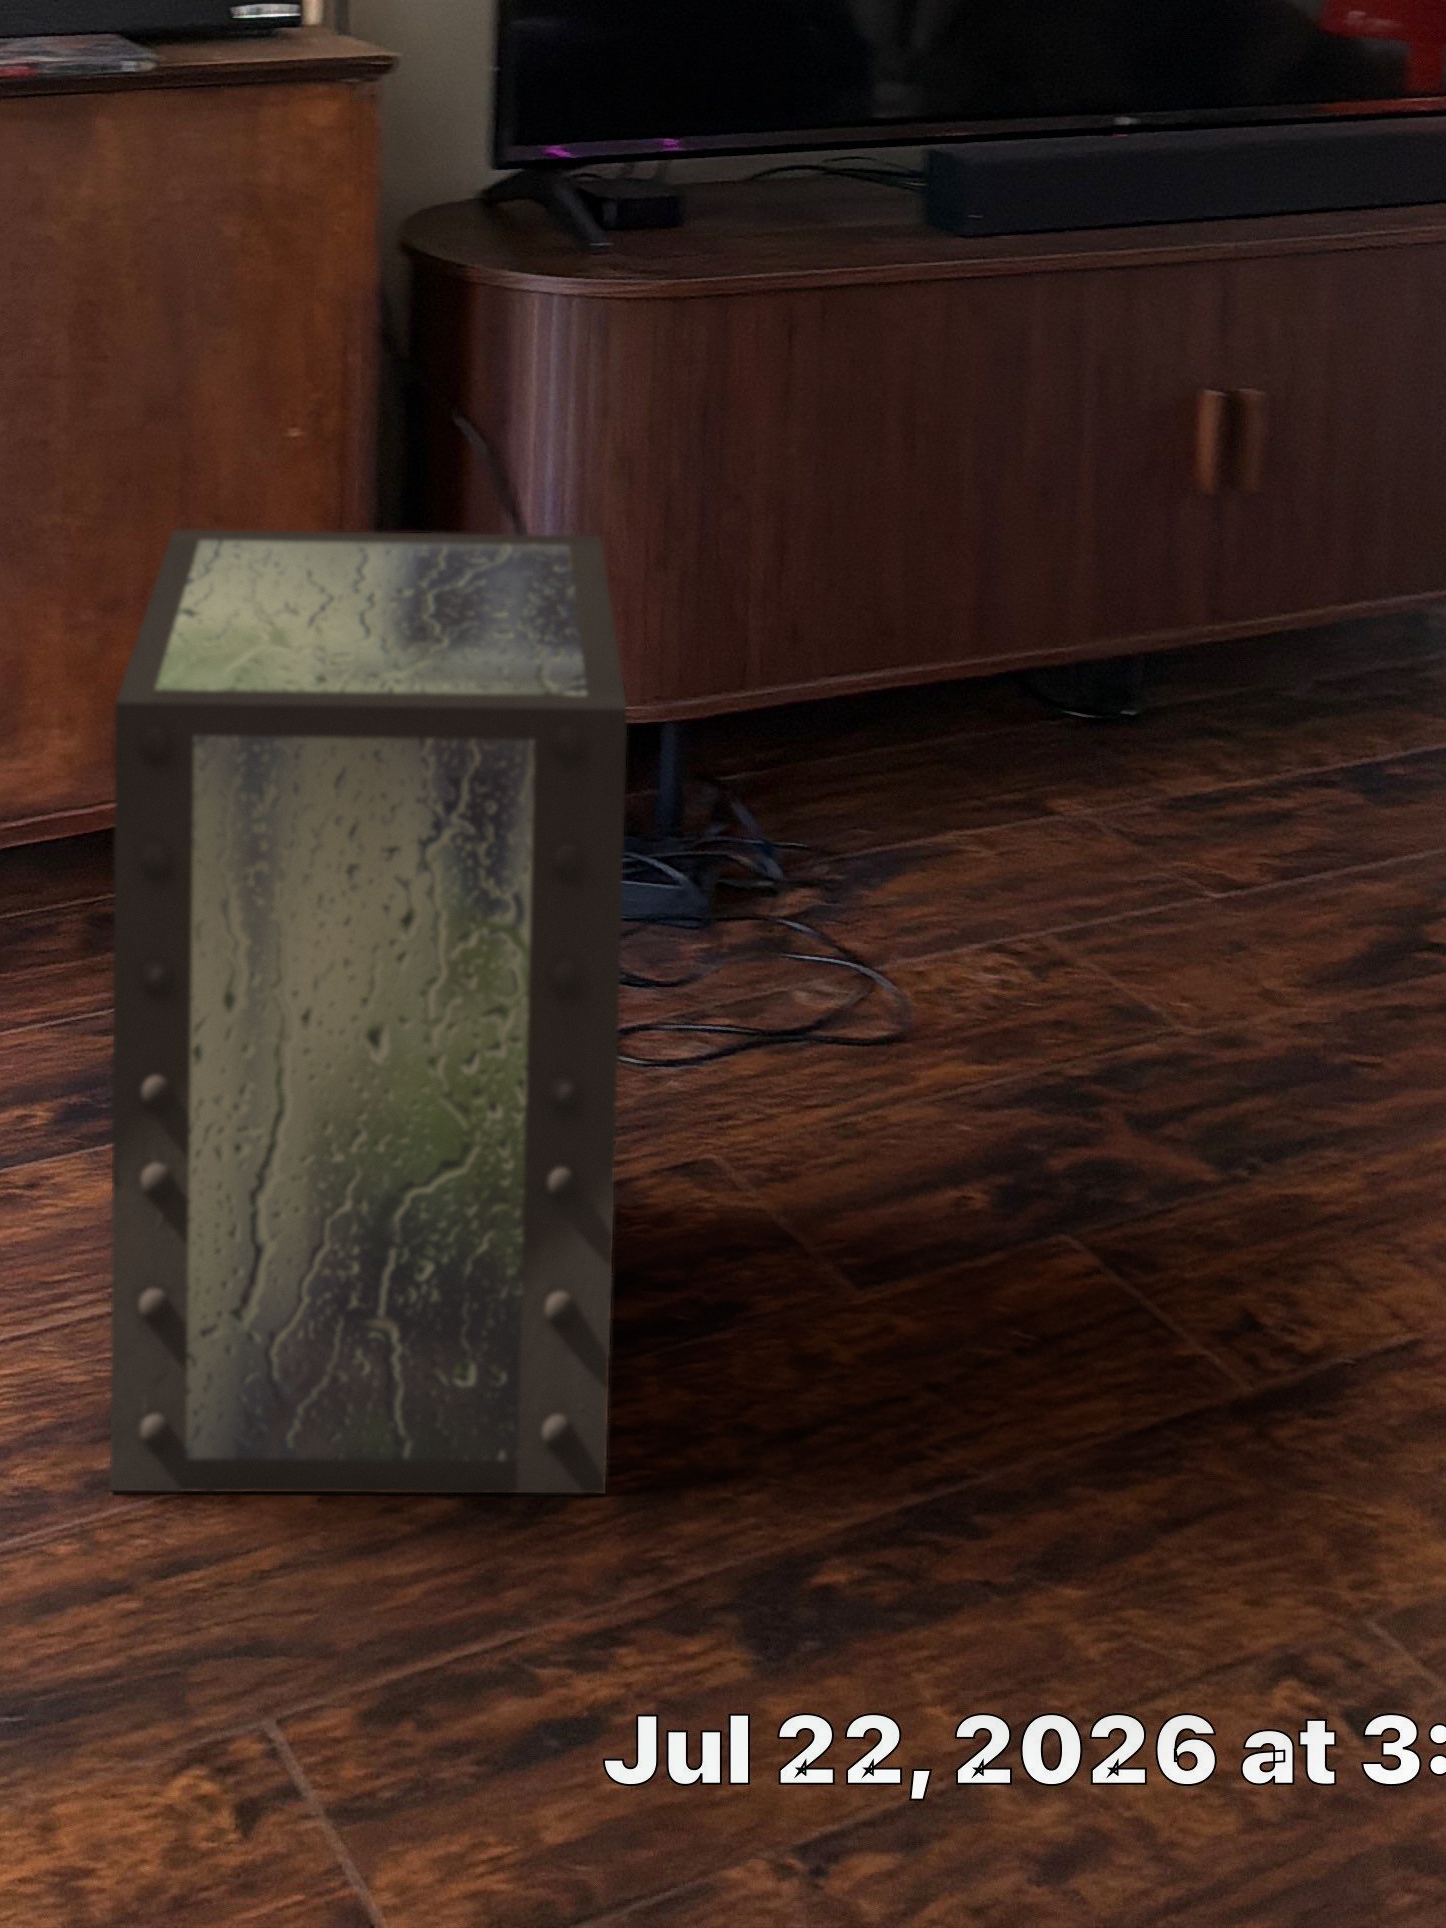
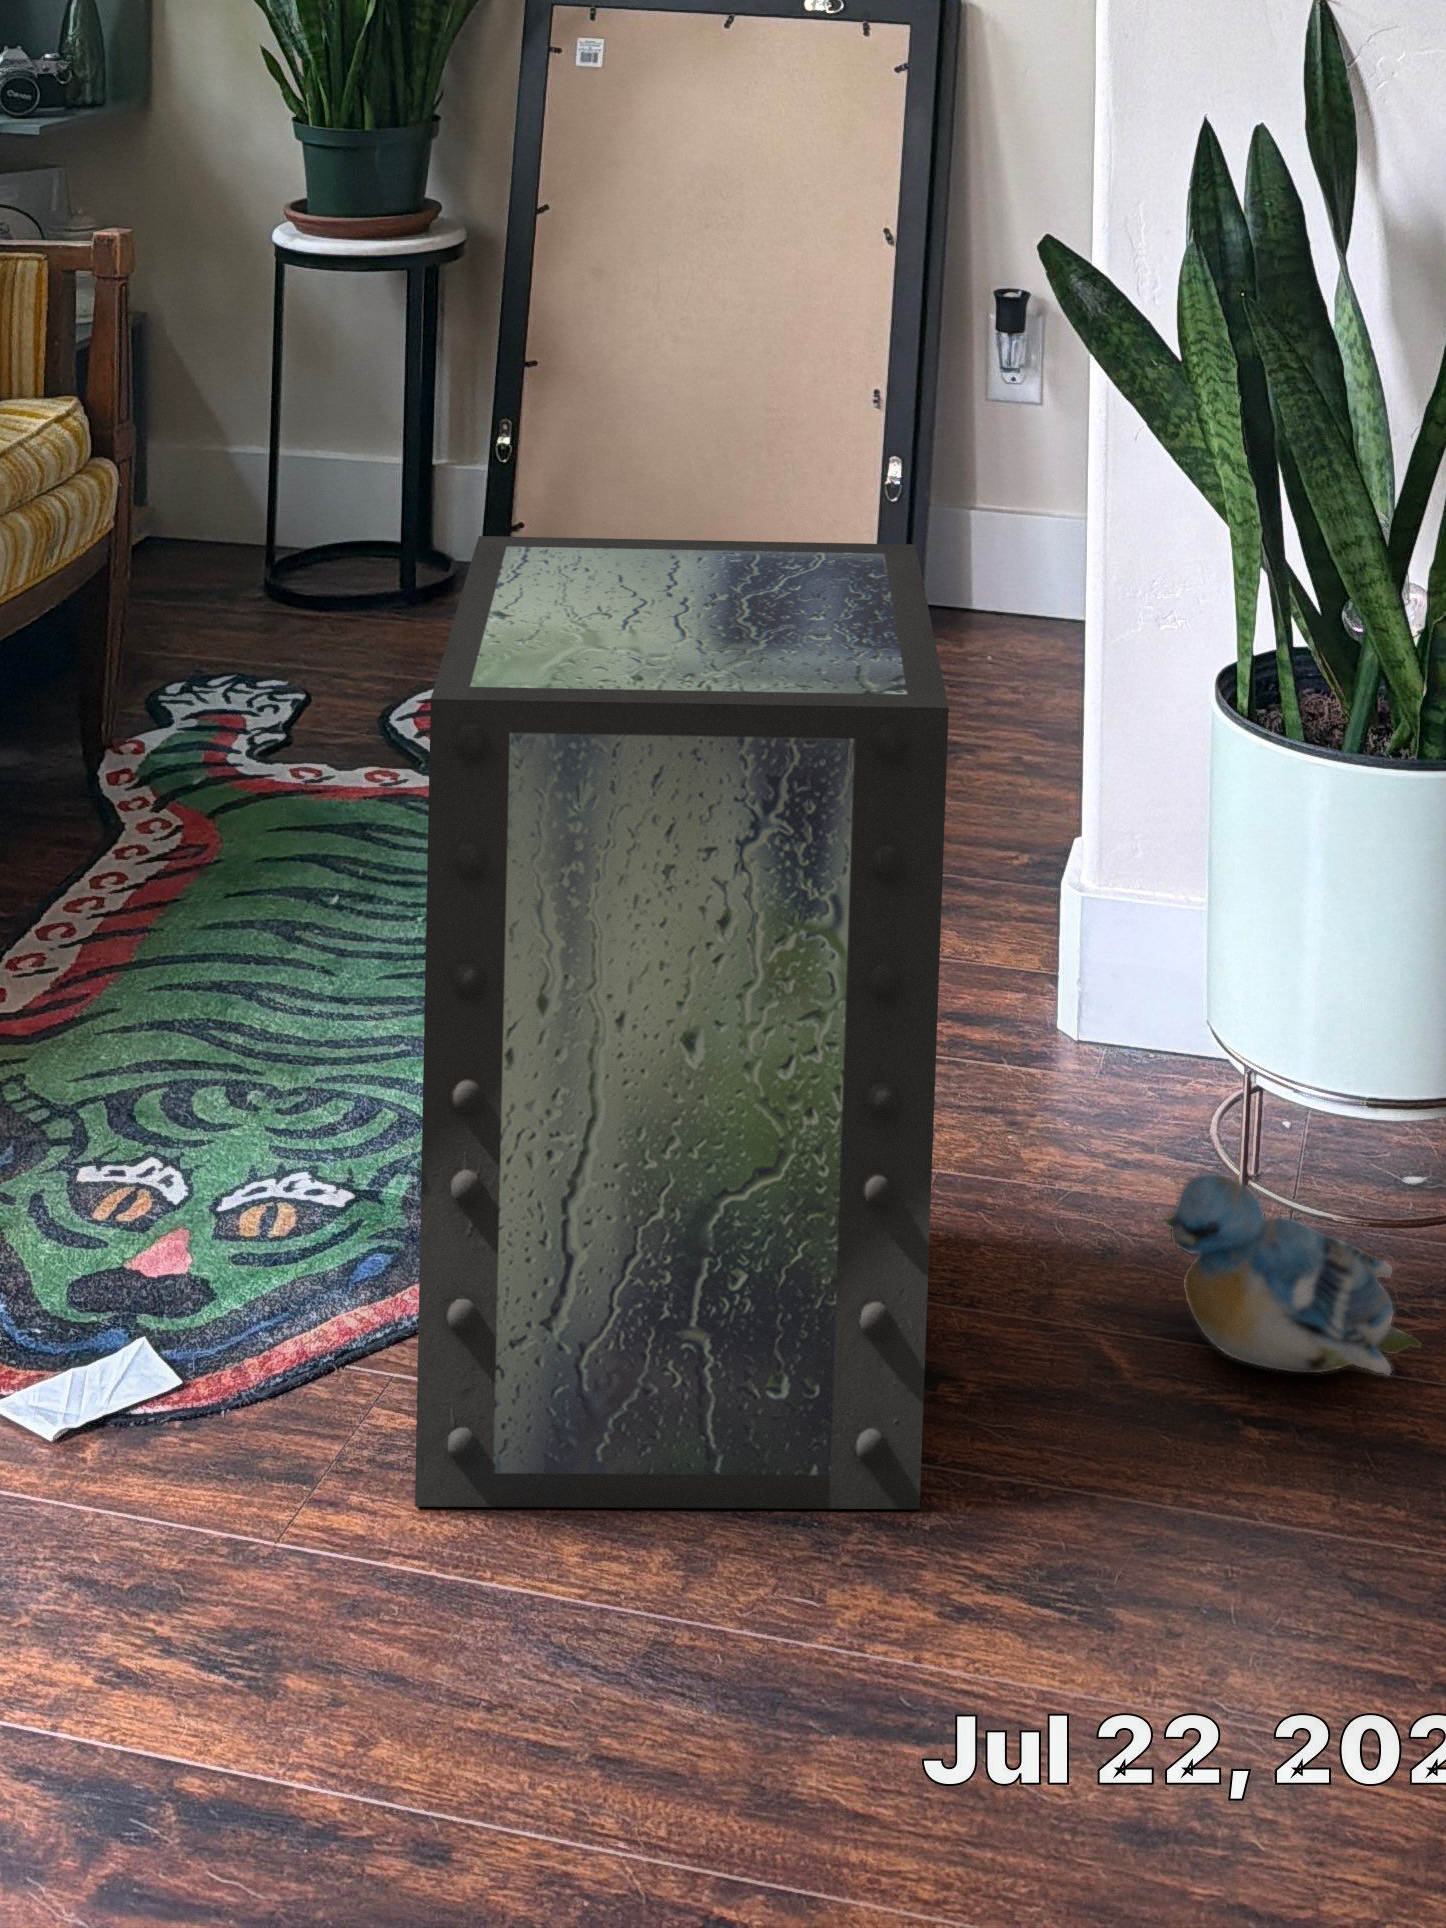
plush toy: none [846,1153,1102,1357] -> present [1164,1173,1422,1375]

